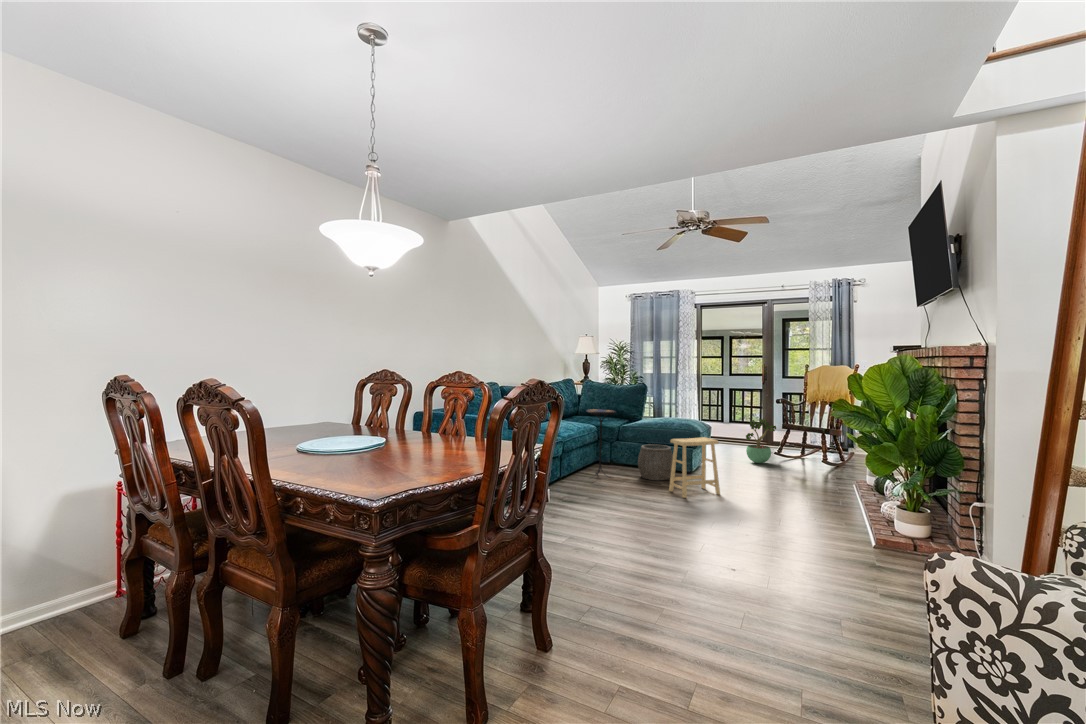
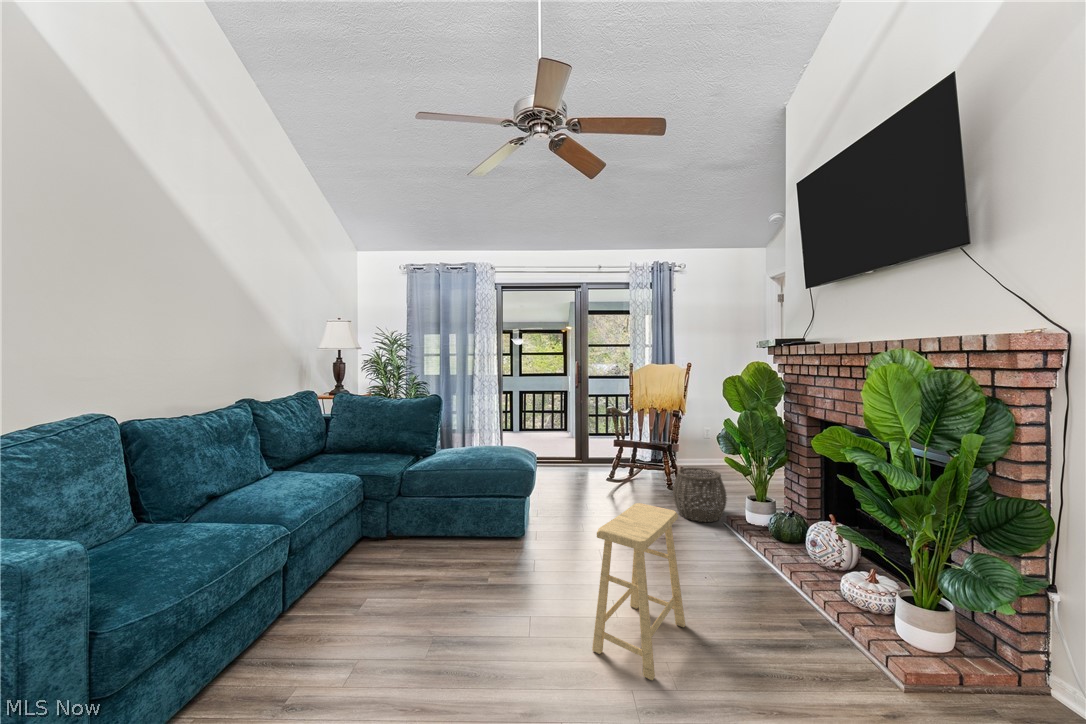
side table: present [586,409,615,474] -> none [365,462,443,656]
potted plant: present [746,419,776,463] -> none [600,434,636,497]
woven basket: present [638,444,673,480] -> present [673,468,727,522]

